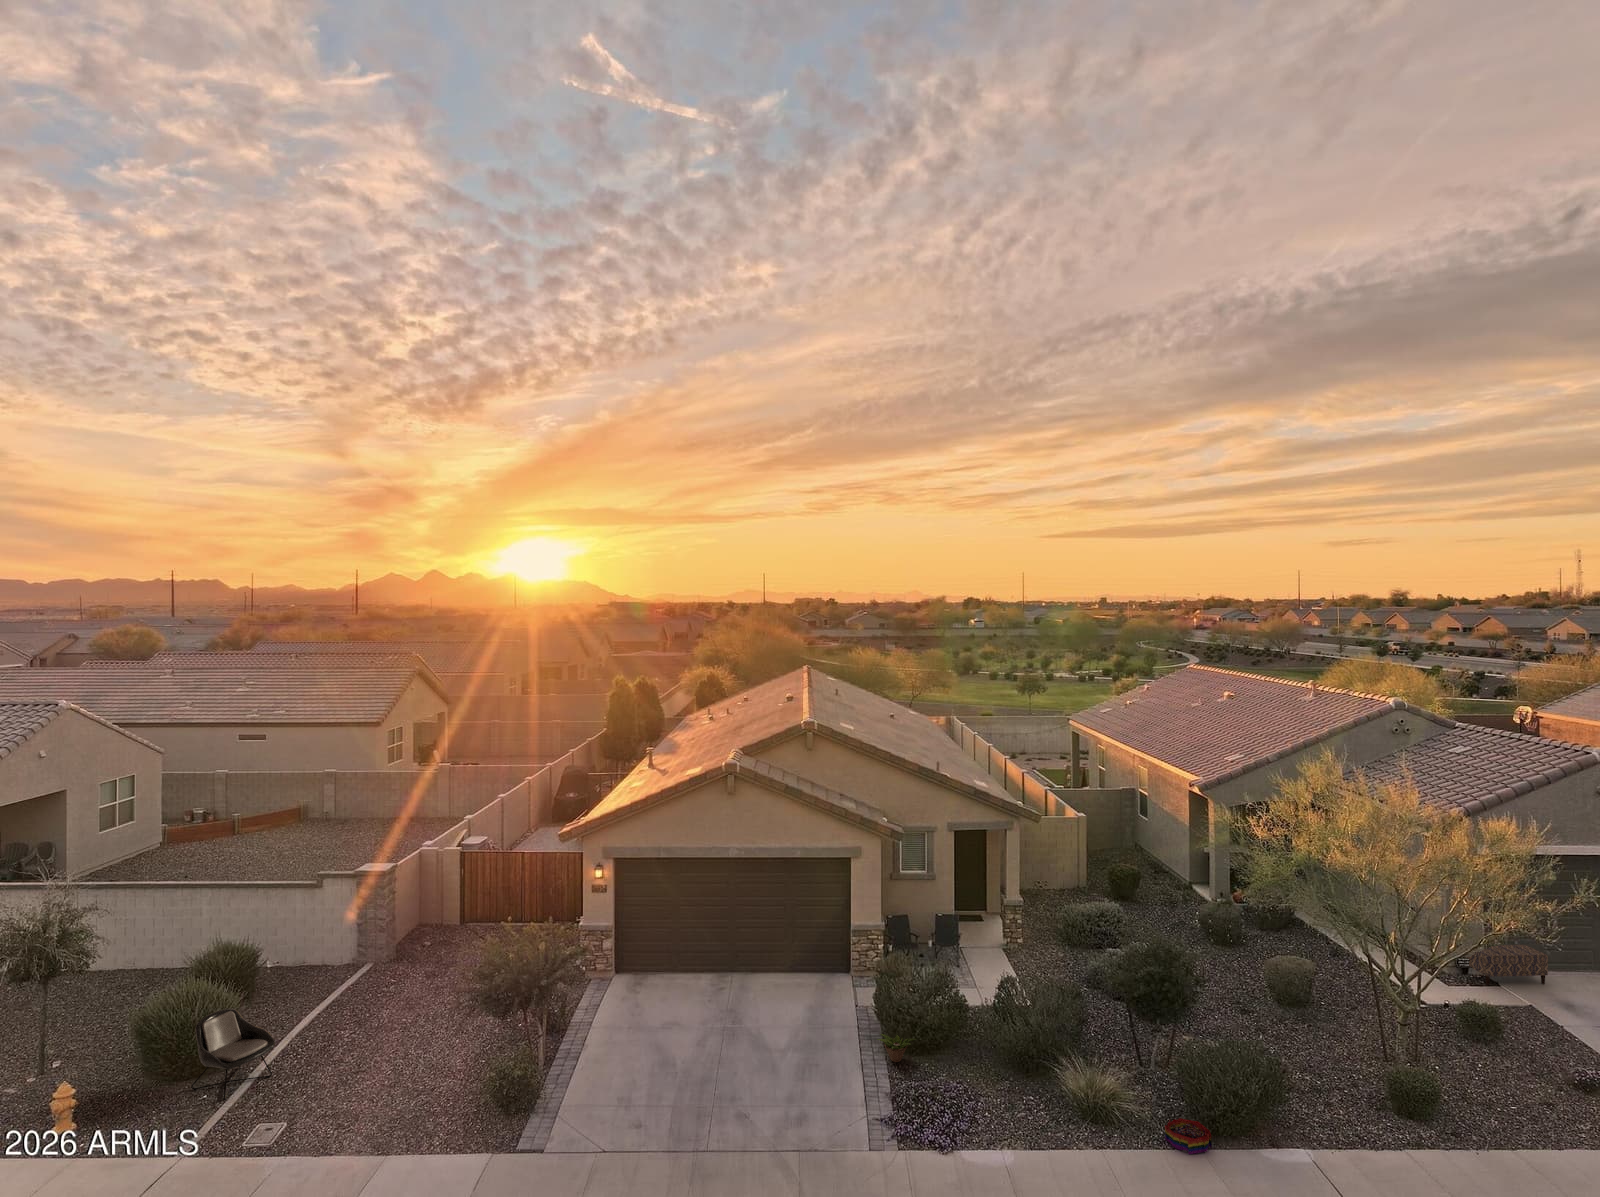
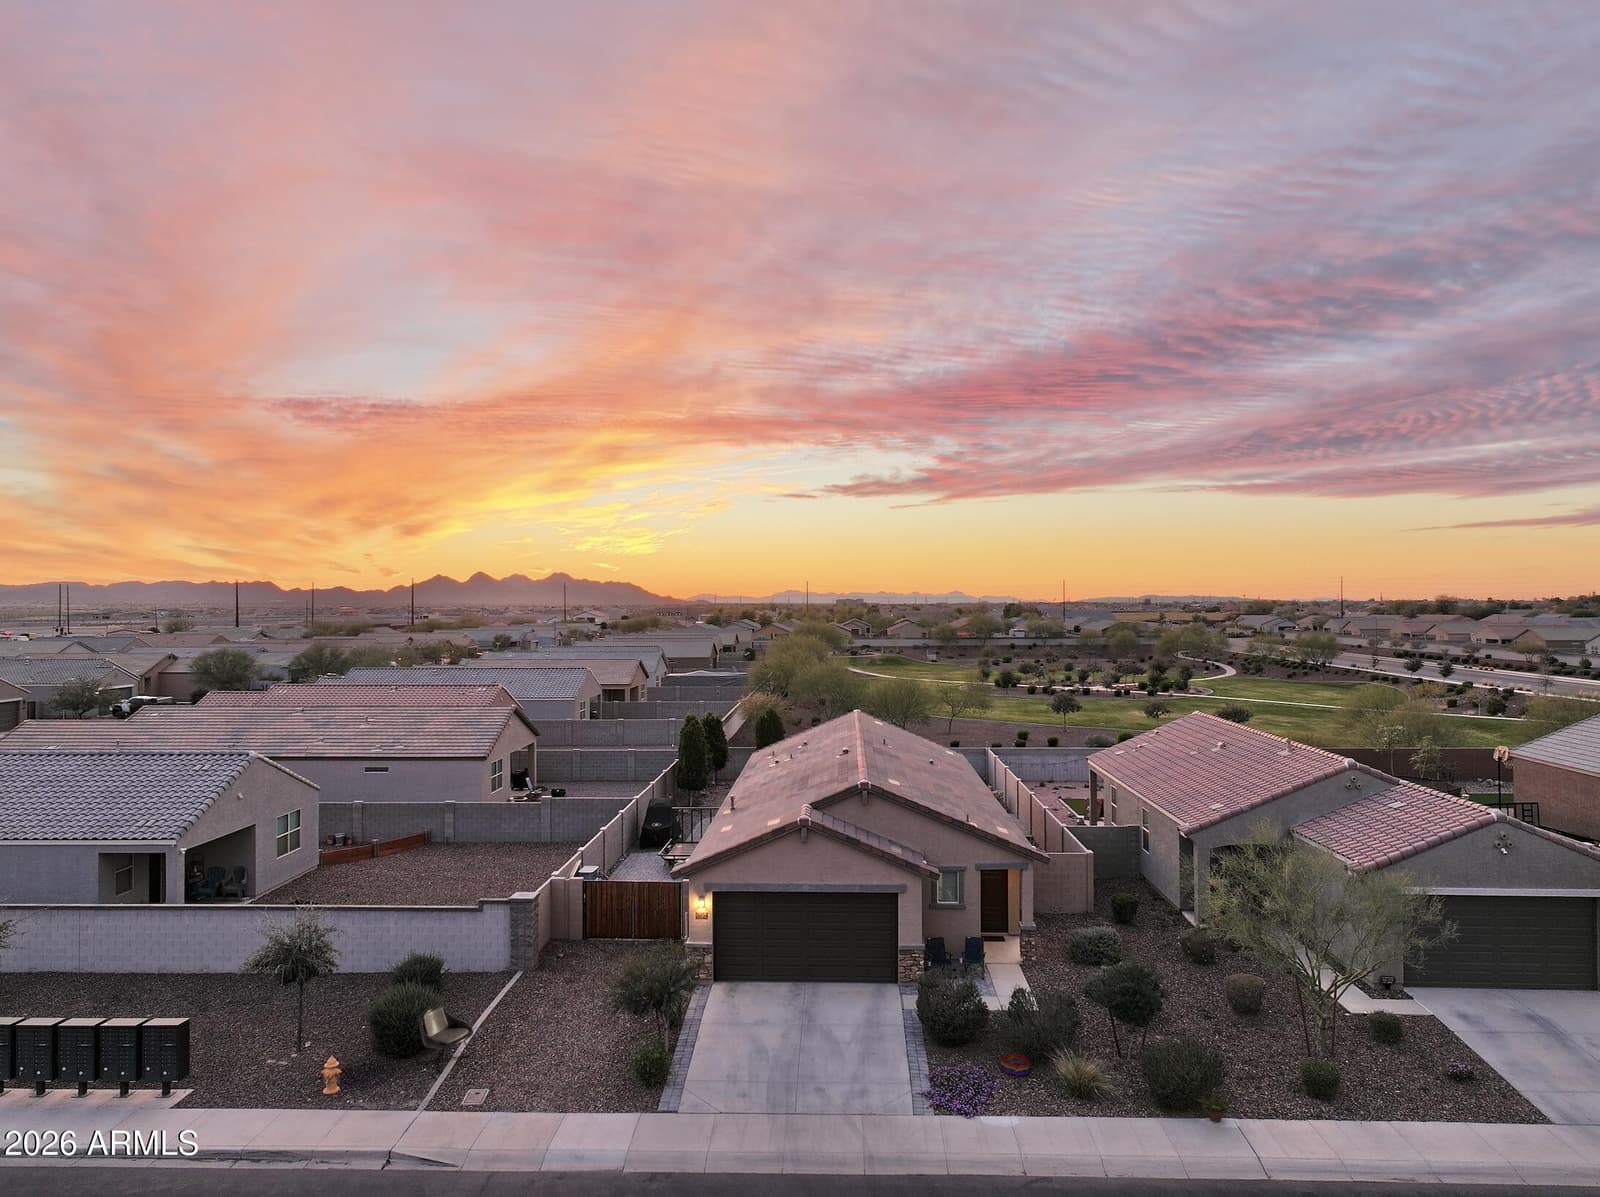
bench: present [1466,945,1548,985] -> none [1392,967,1457,1000]
decorative plant: present [877,1034,916,1062] -> present [1197,1093,1233,1122]
storage bin: present [1165,1118,1211,1154] -> present [1001,1054,1030,1076]

